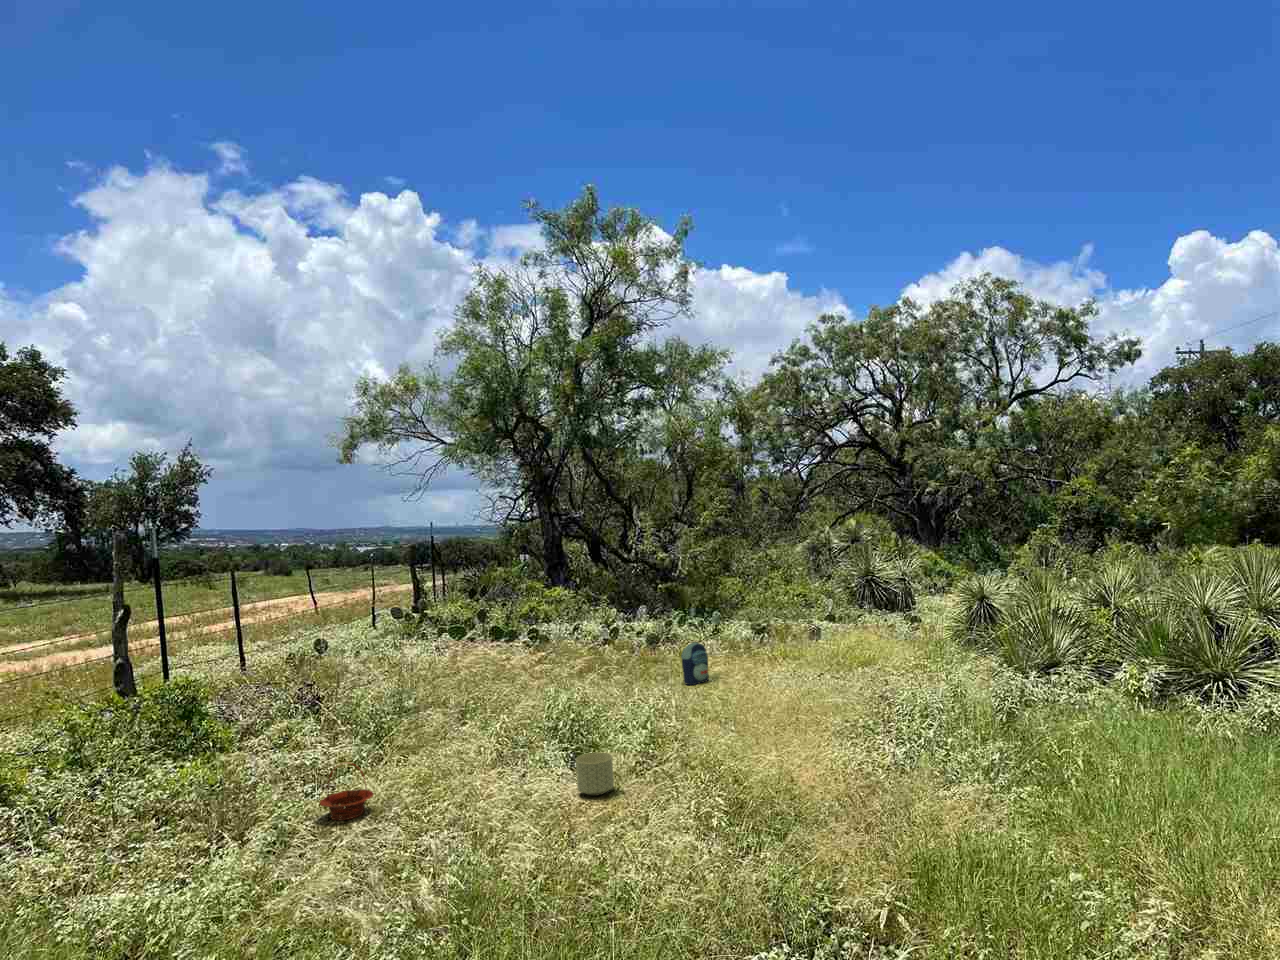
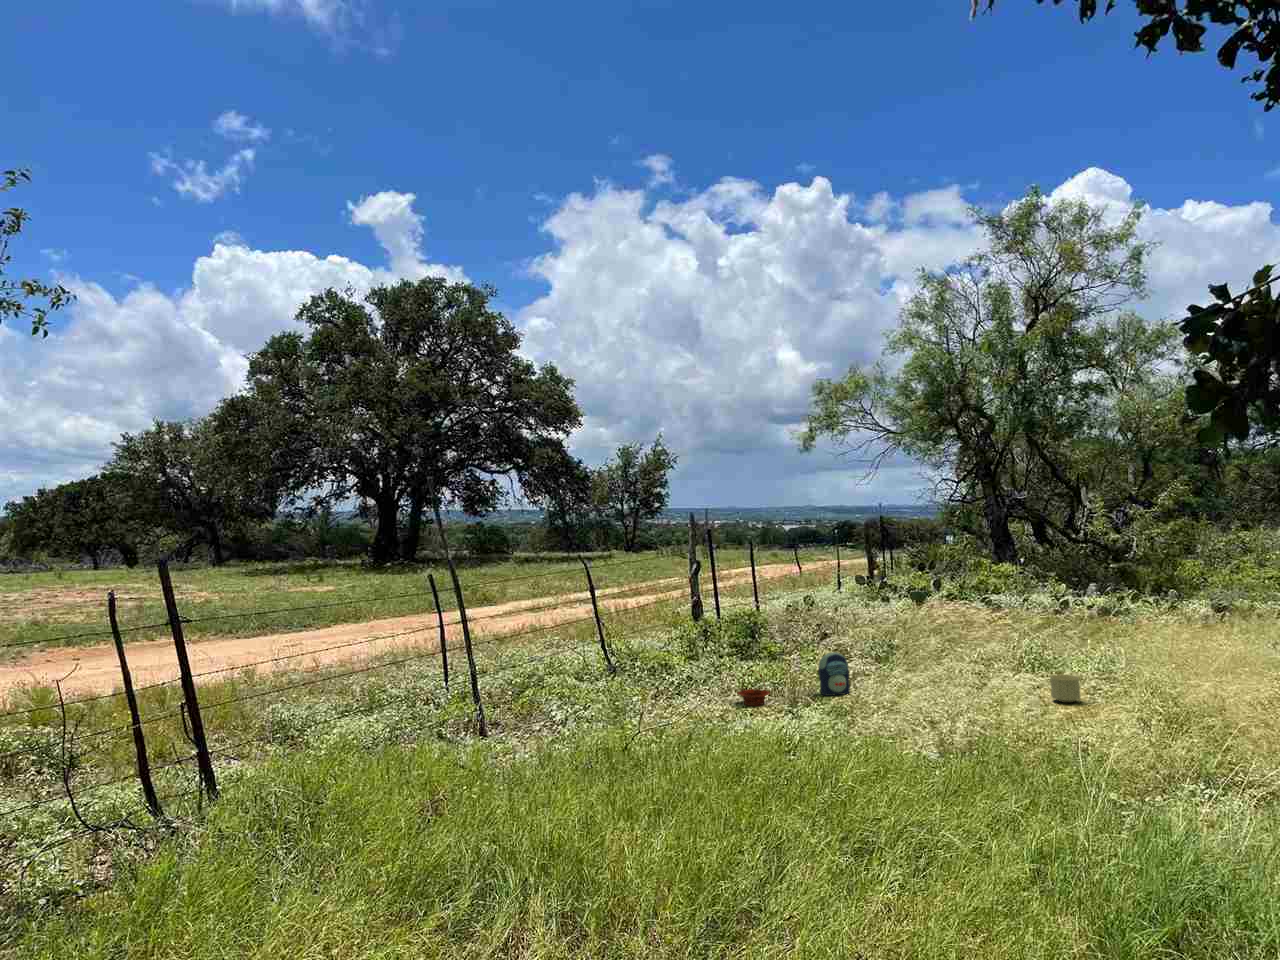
backpack: present [681,642,709,685] -> present [818,652,850,696]
basket: present [320,762,374,820] -> present [737,672,770,706]

